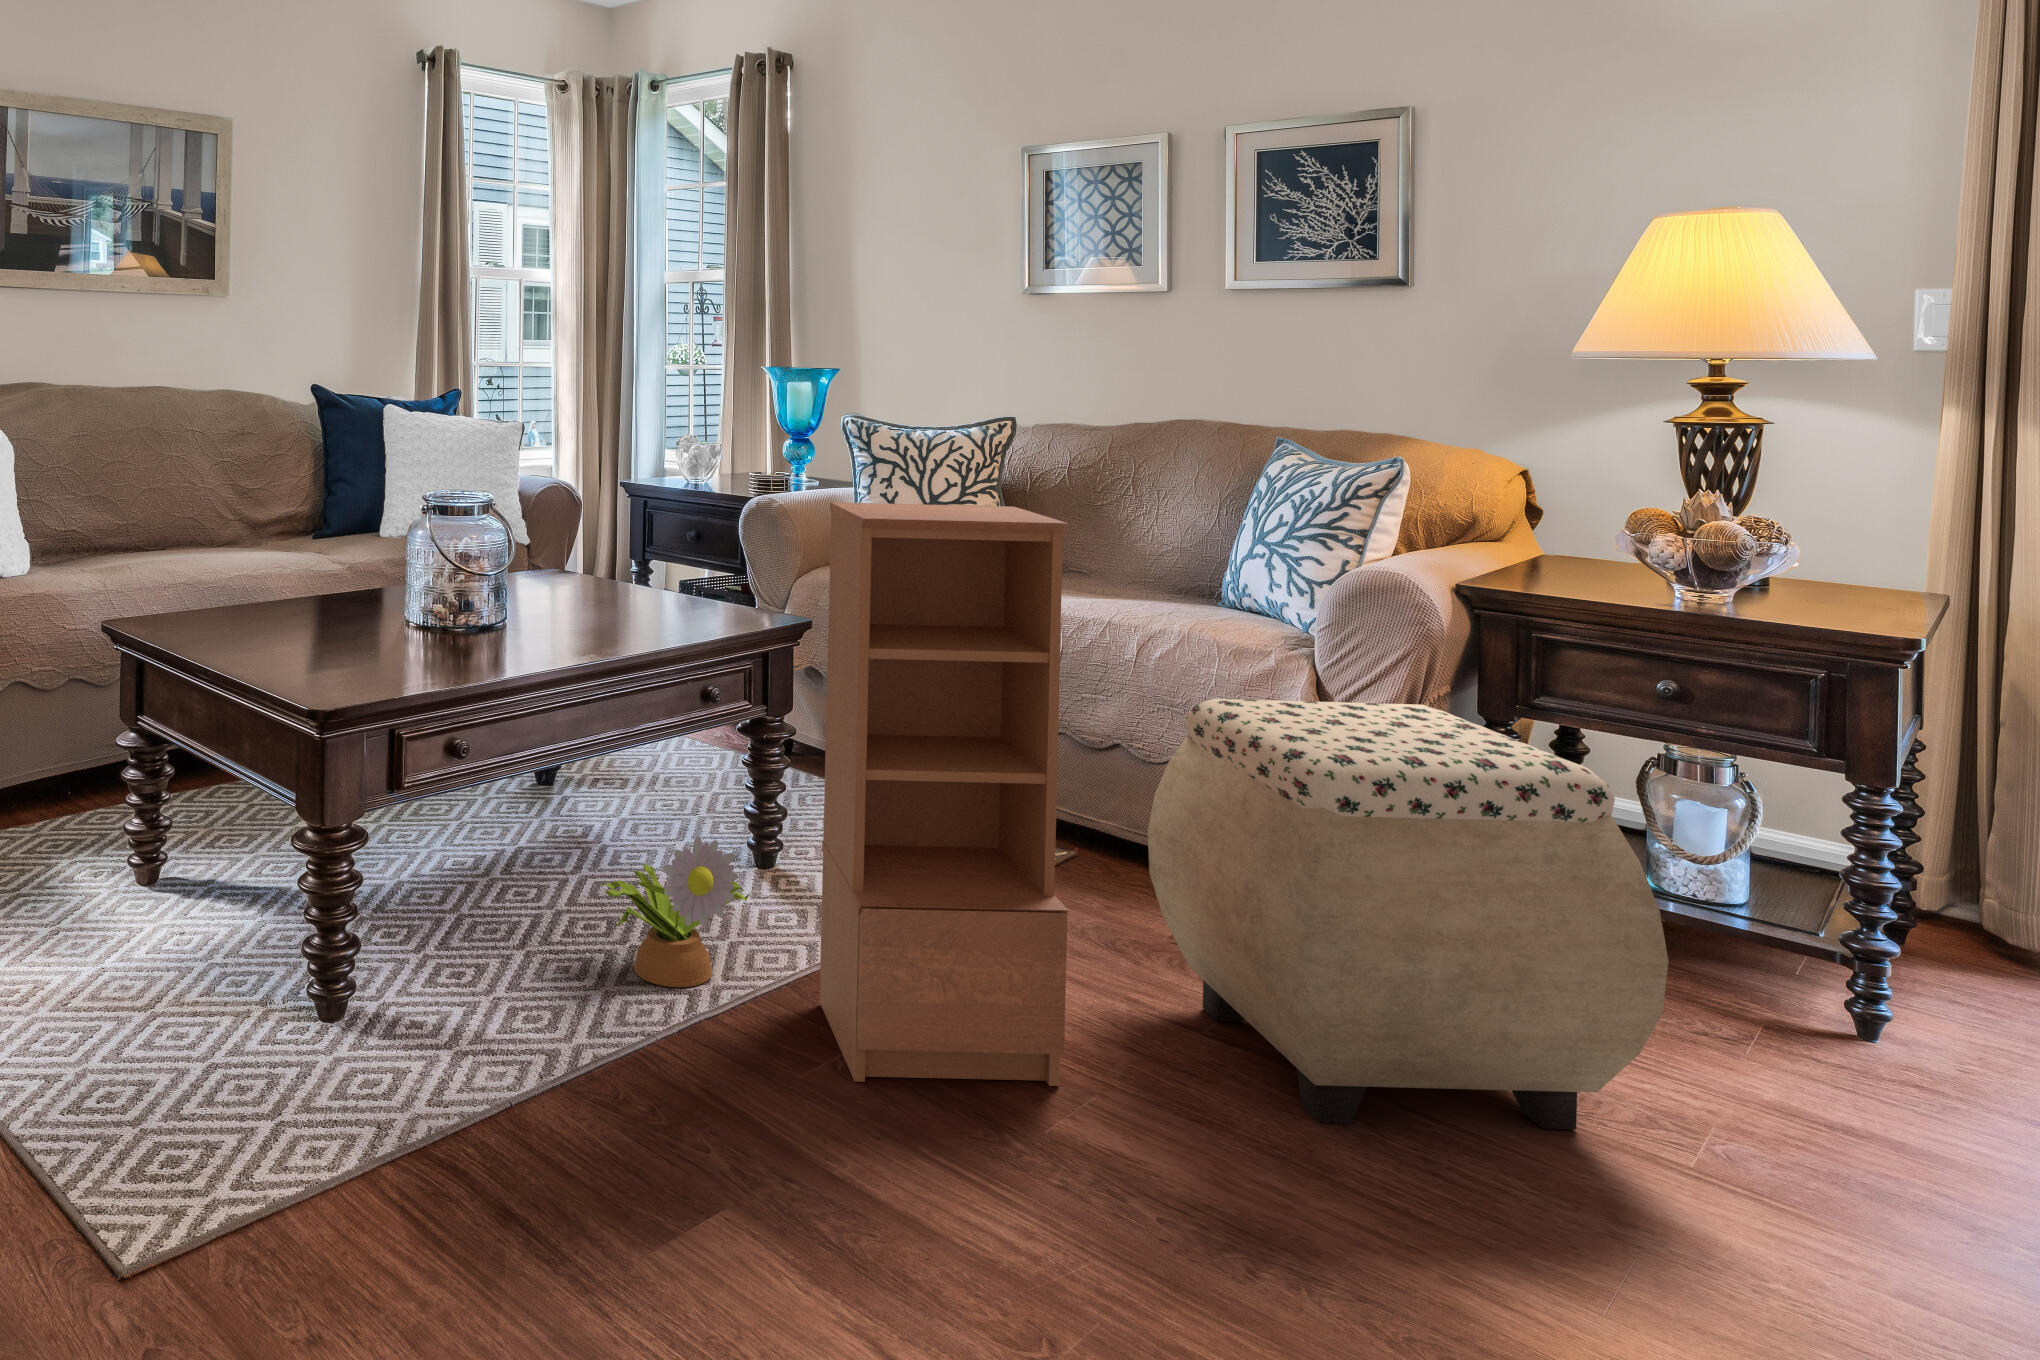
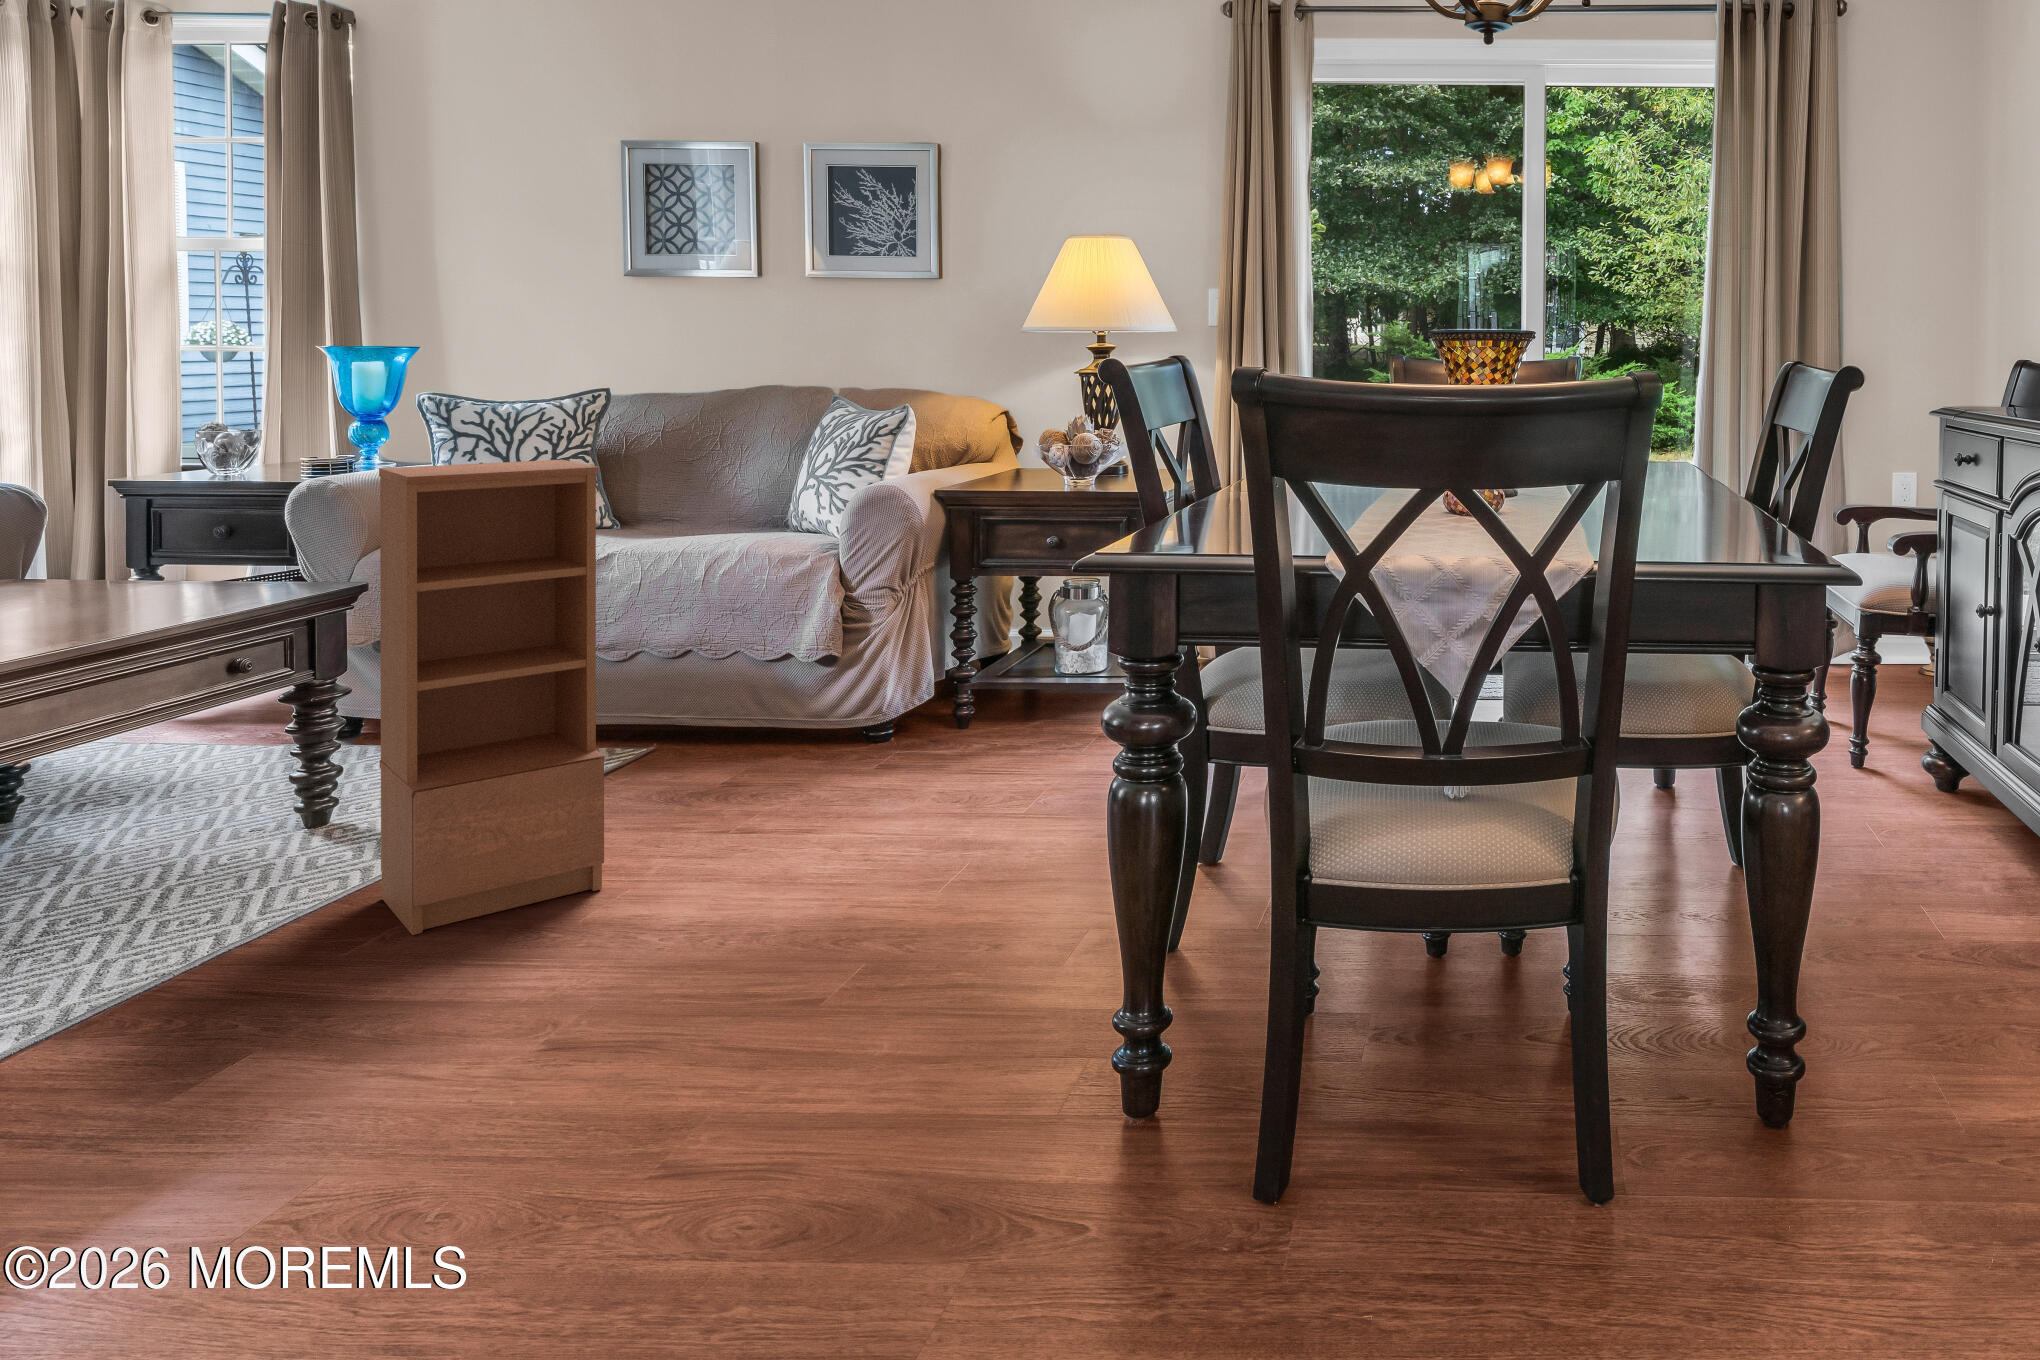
ottoman: present [1148,699,1668,1130] -> none [690,573,1006,856]
decorative plant: present [601,836,750,987] -> none [115,783,304,931]

